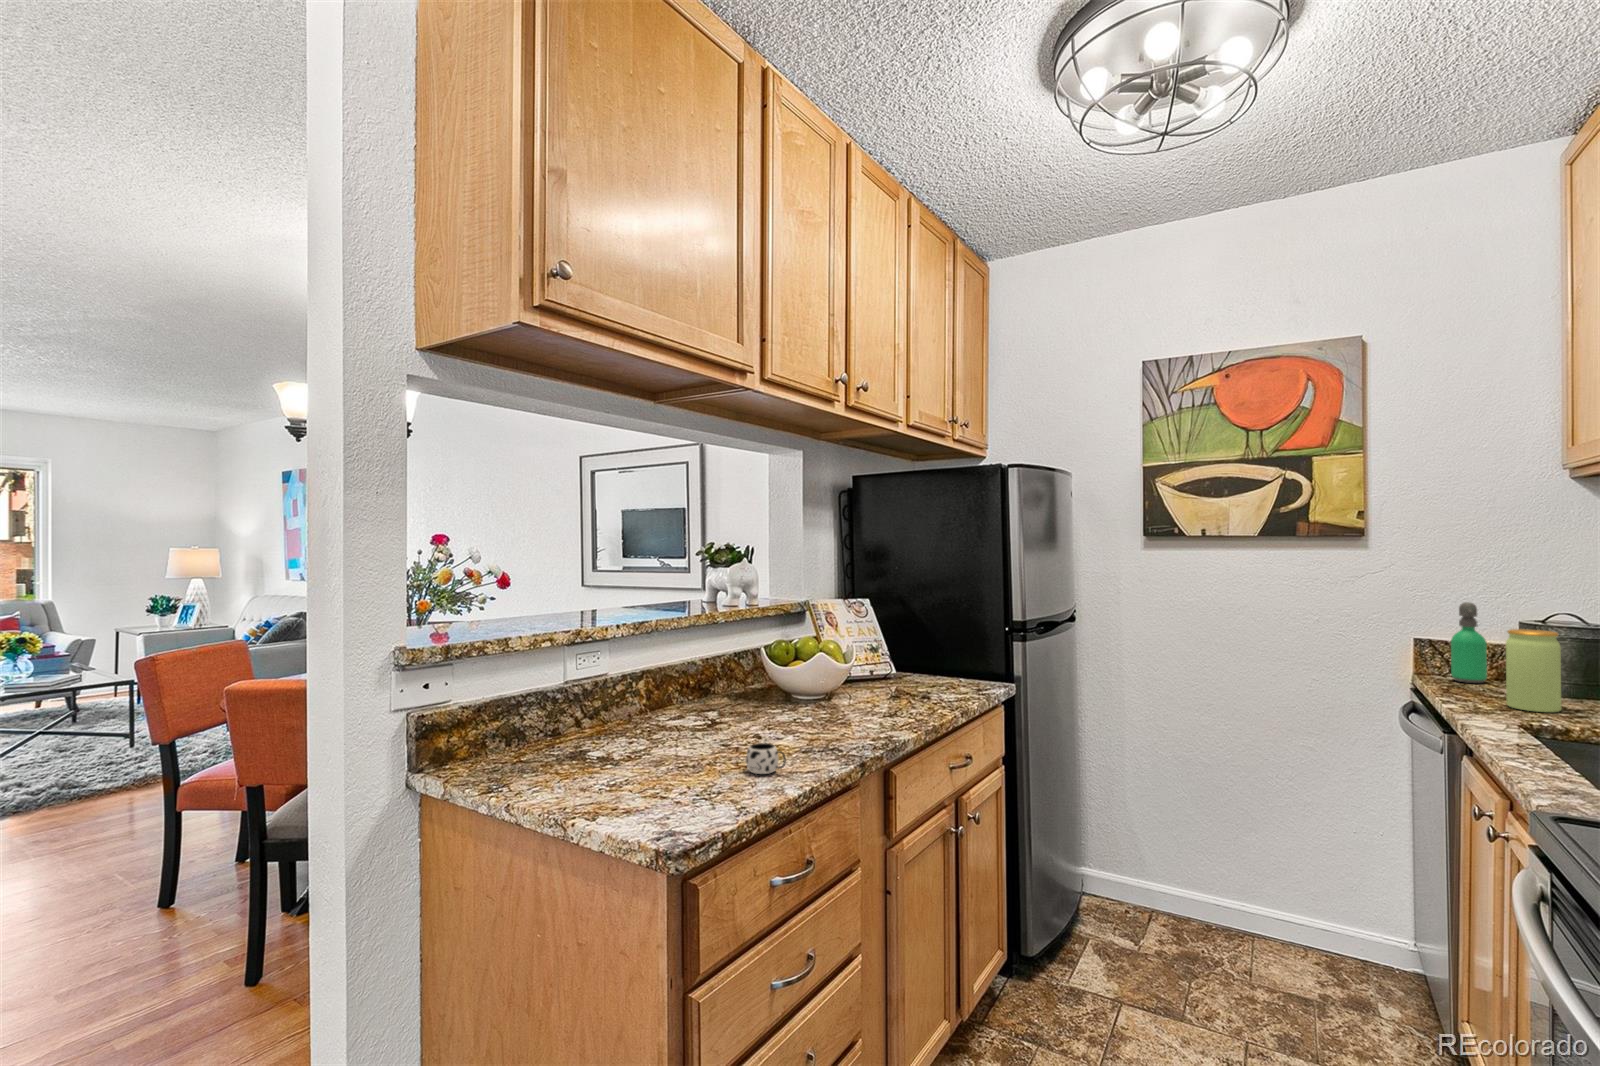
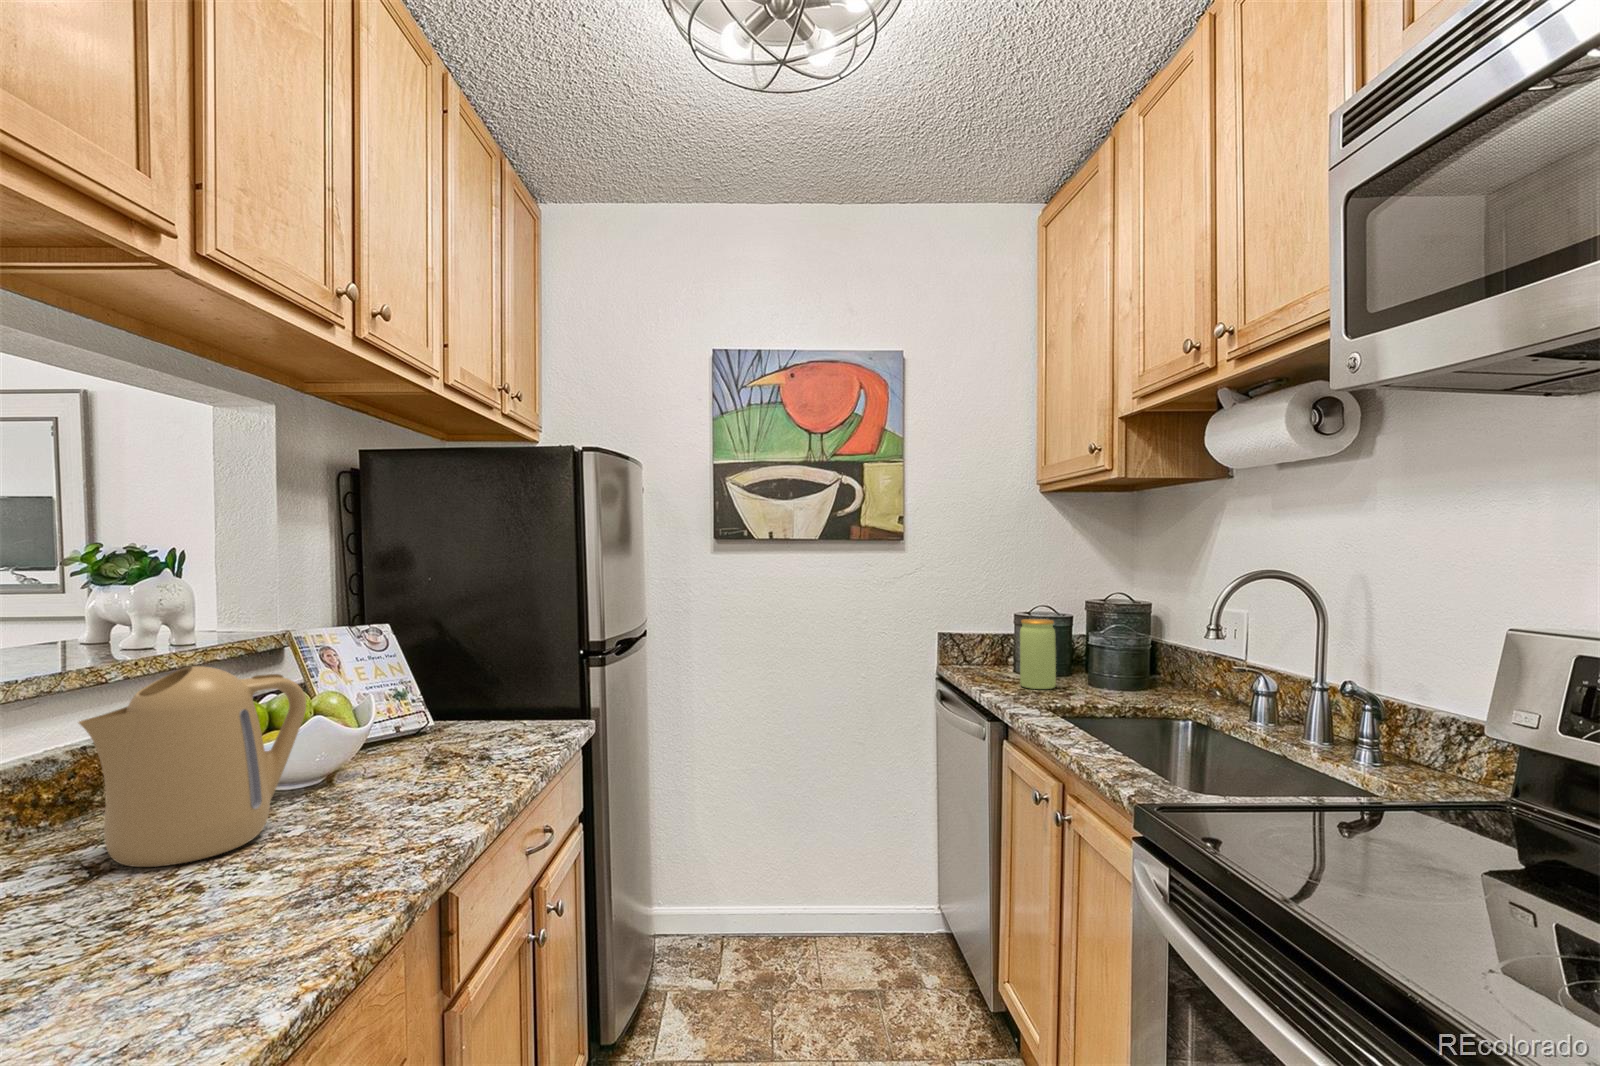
soap dispenser: present [1451,602,1487,683] -> none [966,597,991,667]
kettle: none [708,614,813,724] -> present [79,666,306,867]
mug: present [745,743,786,774] -> none [130,922,261,994]

